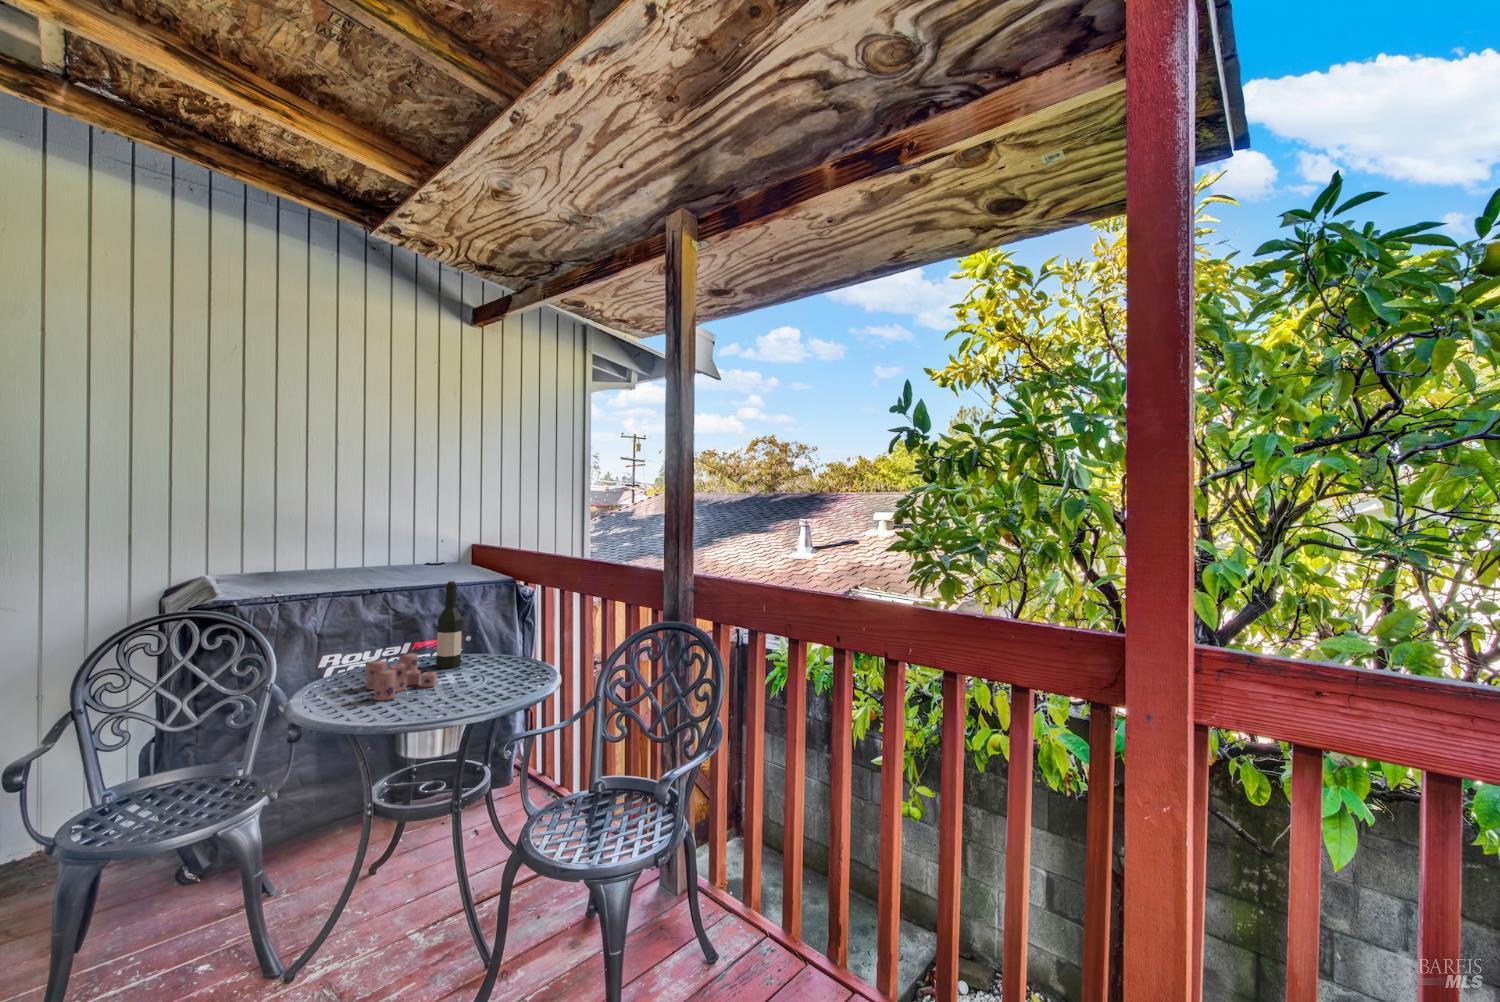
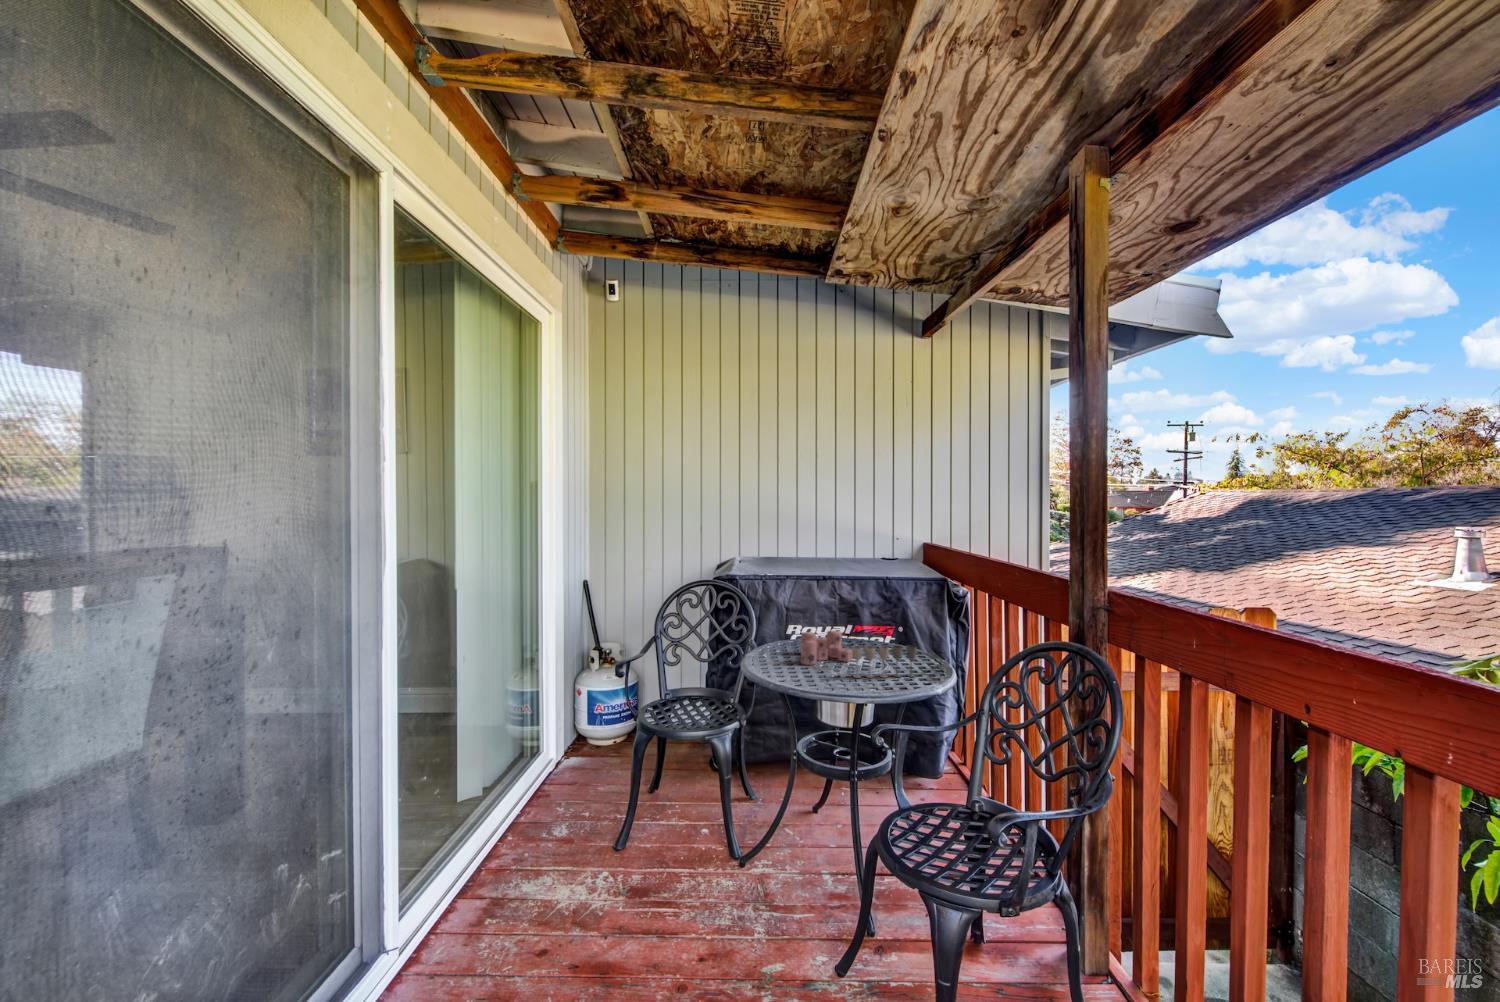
wine bottle: present [436,581,462,669] -> none [860,572,882,650]
wine glass: none [450,655,519,703] -> present [852,645,917,678]

